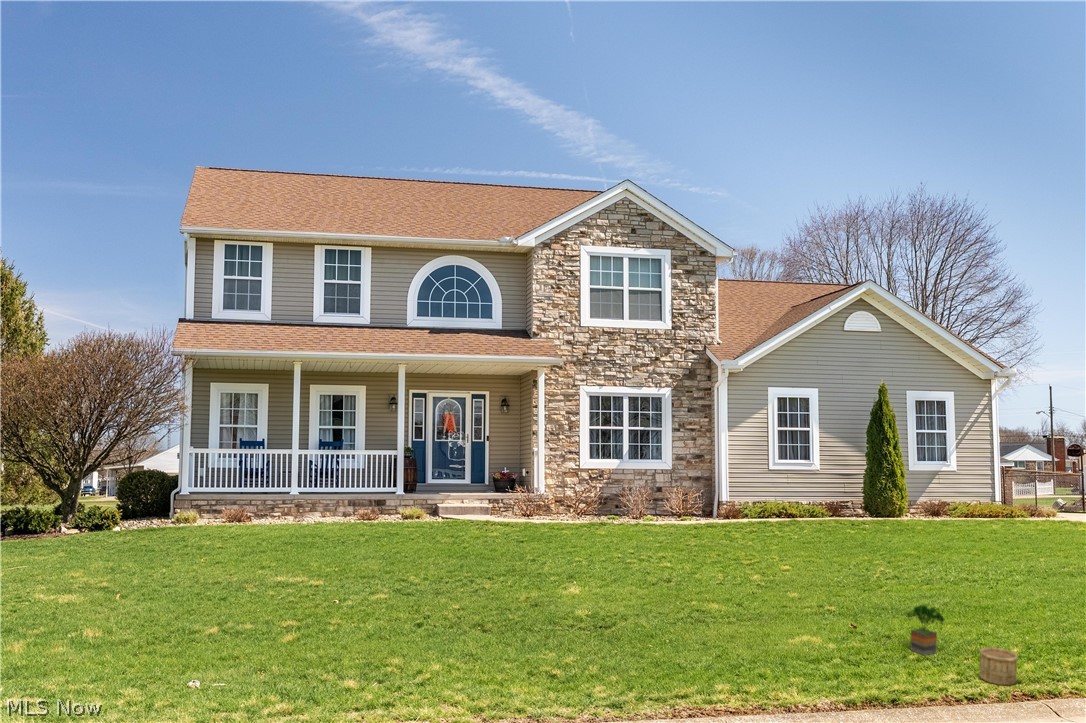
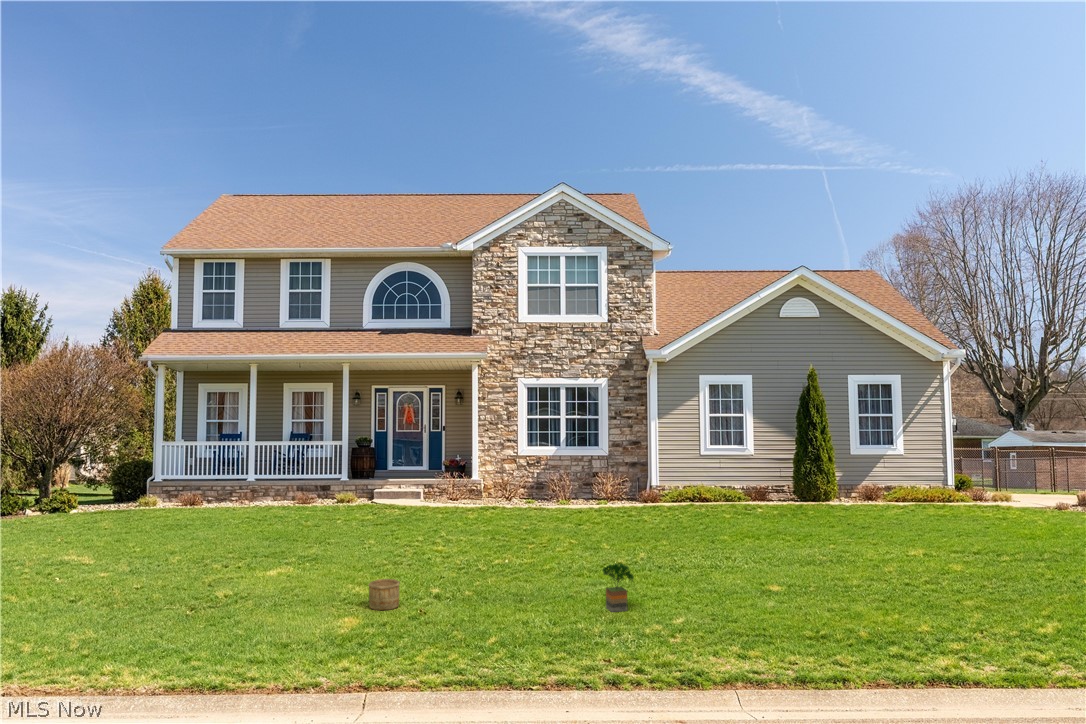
wooden bucket: present [979,647,1018,685] -> present [368,579,400,610]

